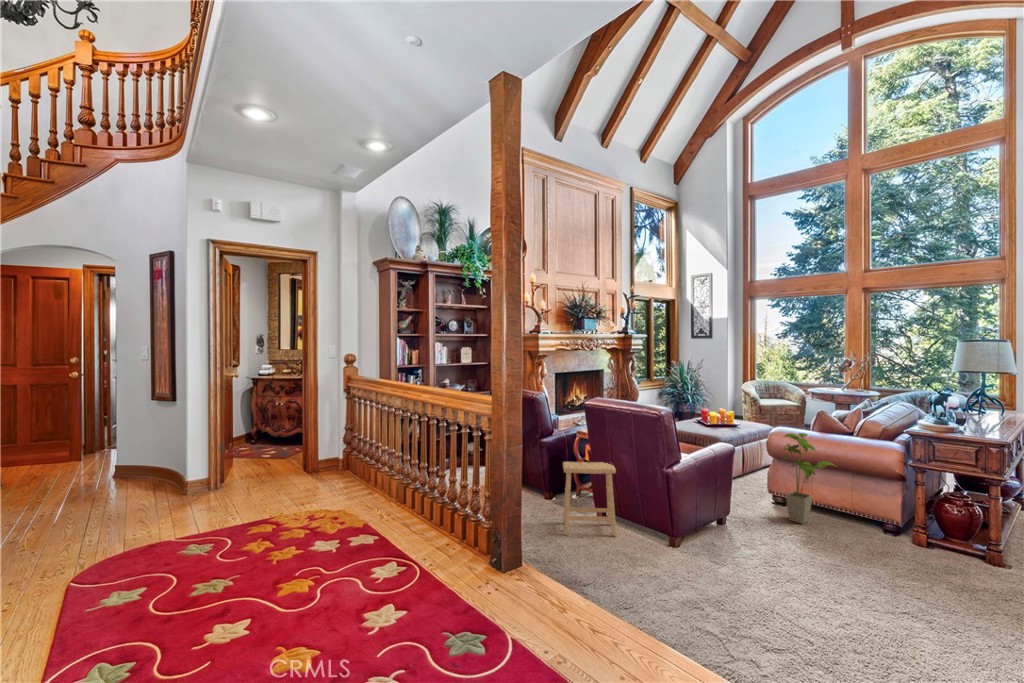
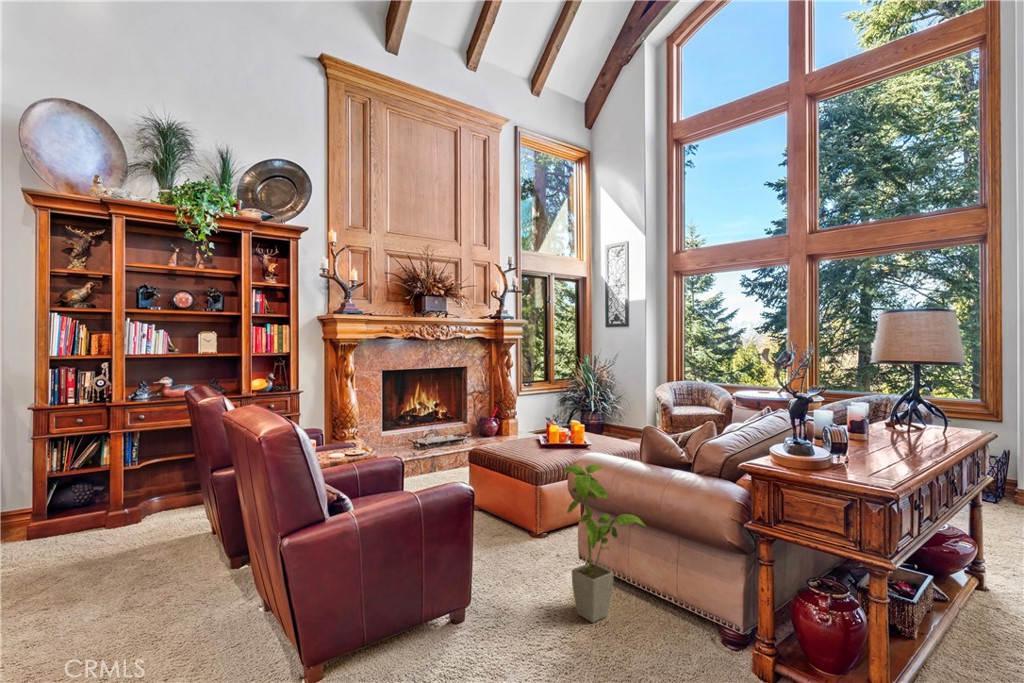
footstool: present [563,462,616,537] -> none [132,516,256,657]

